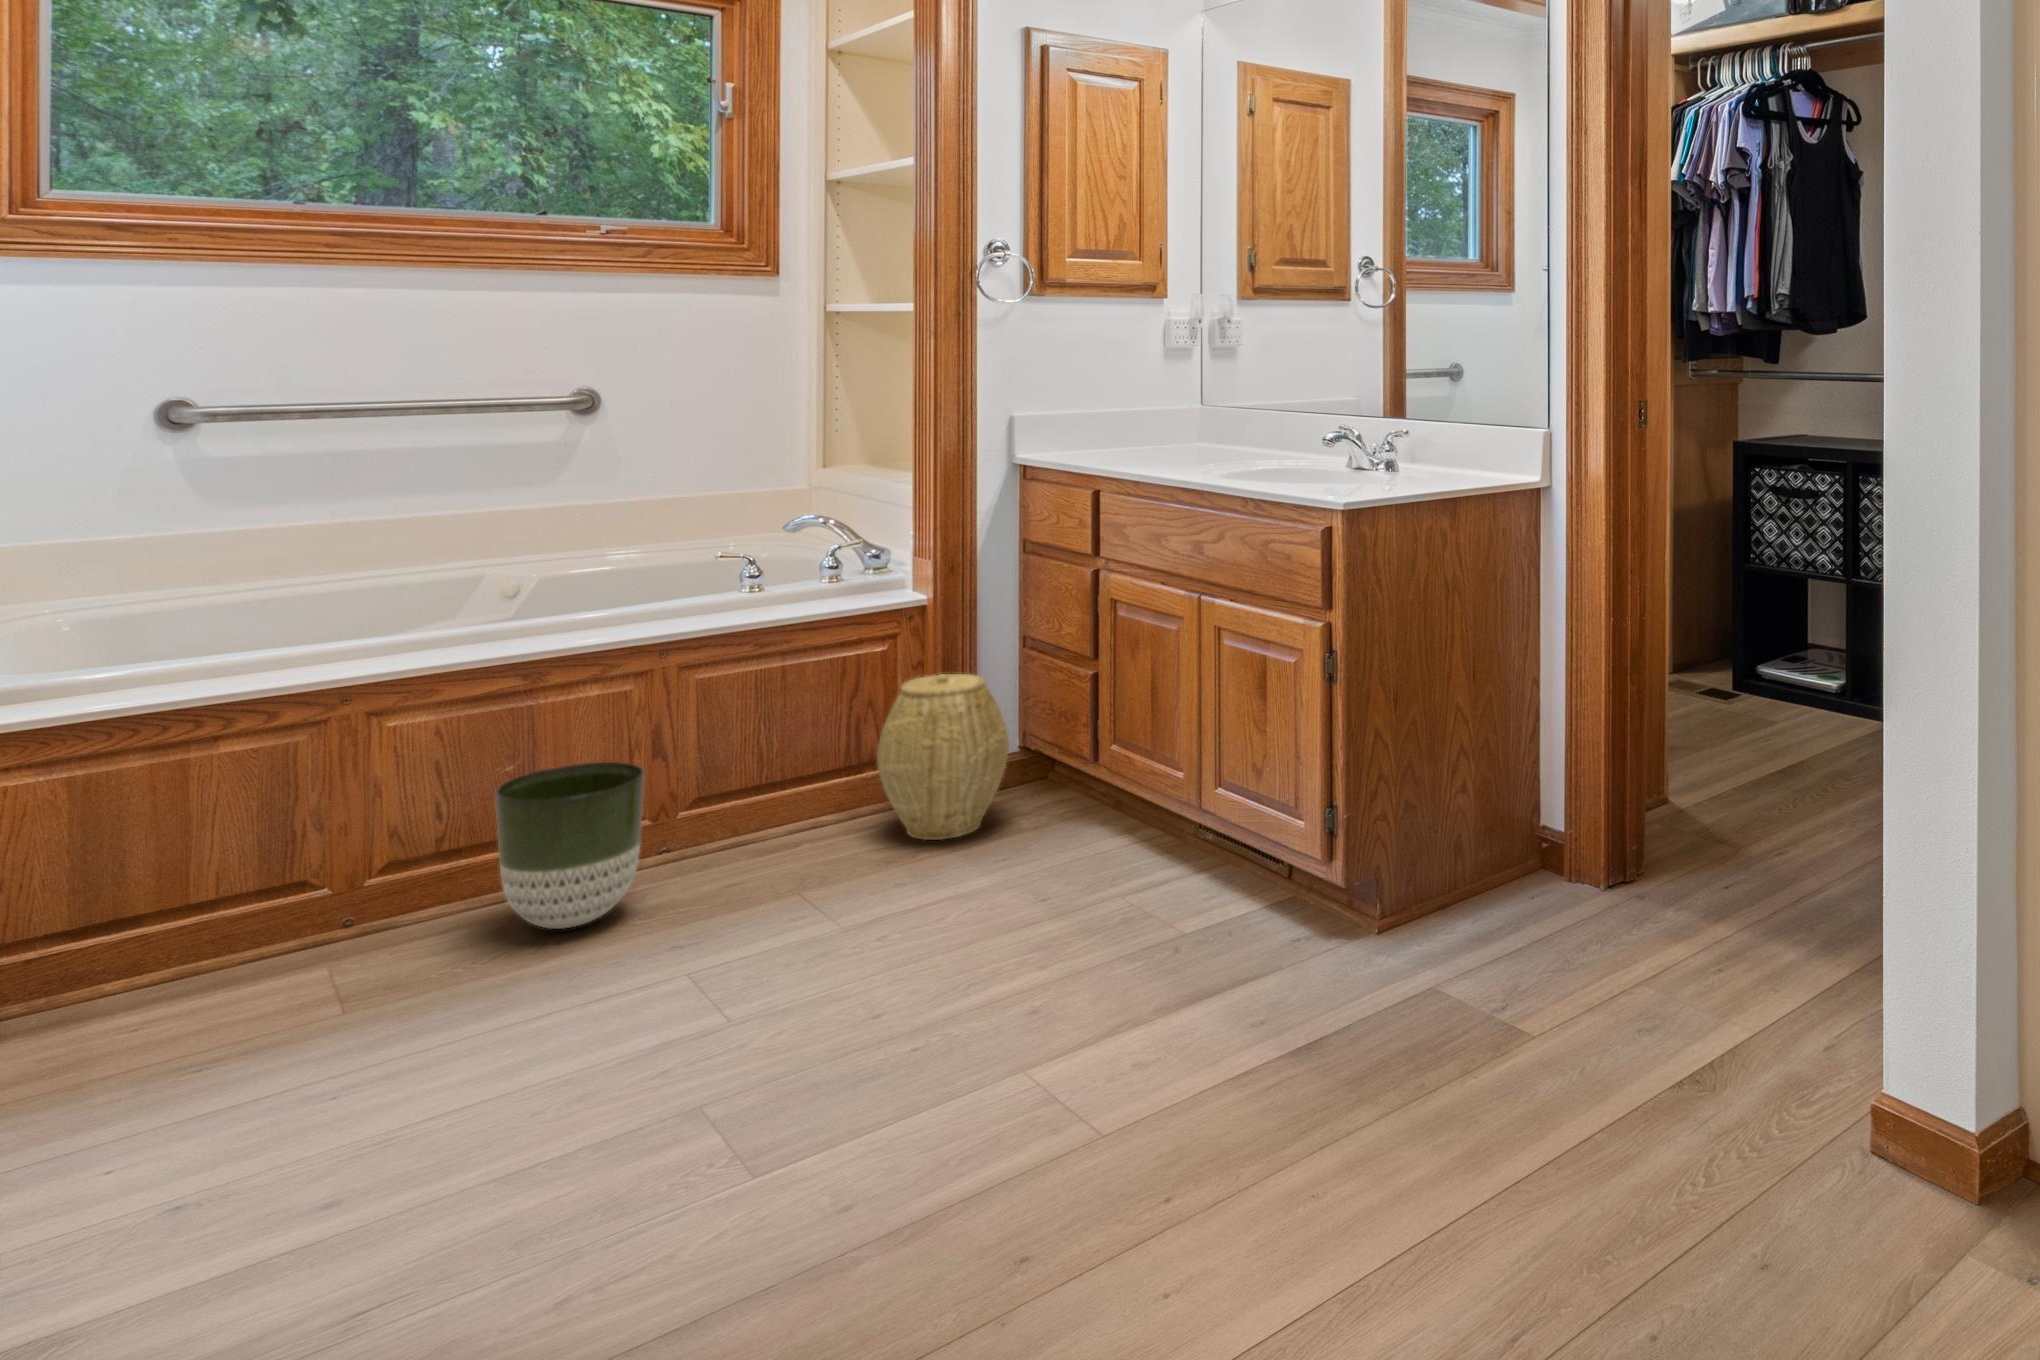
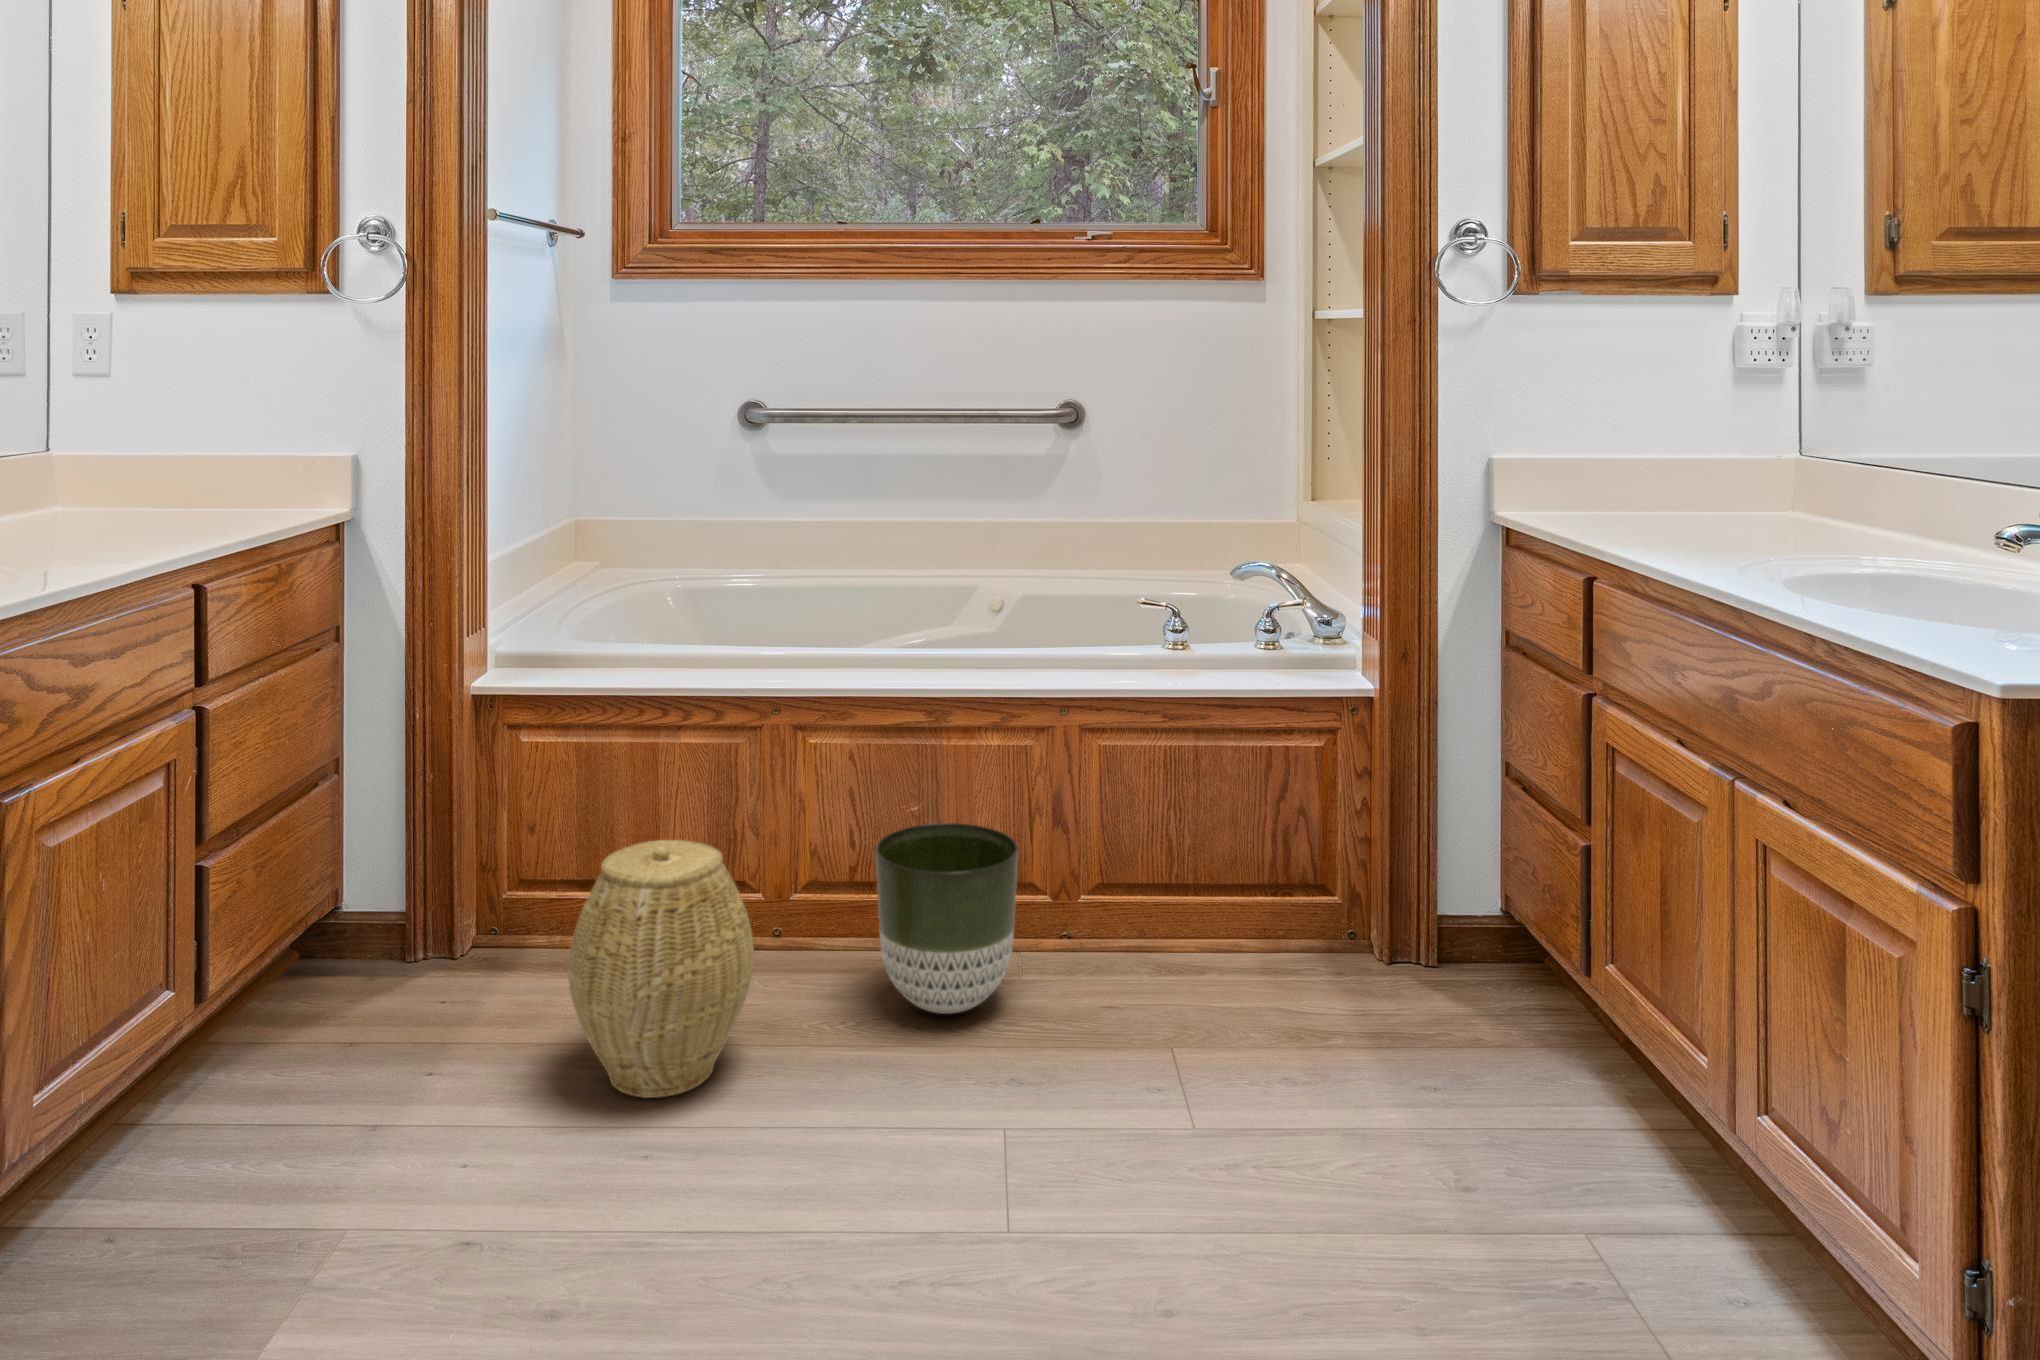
woven basket: present [877,674,1009,840] -> present [568,840,754,1098]

